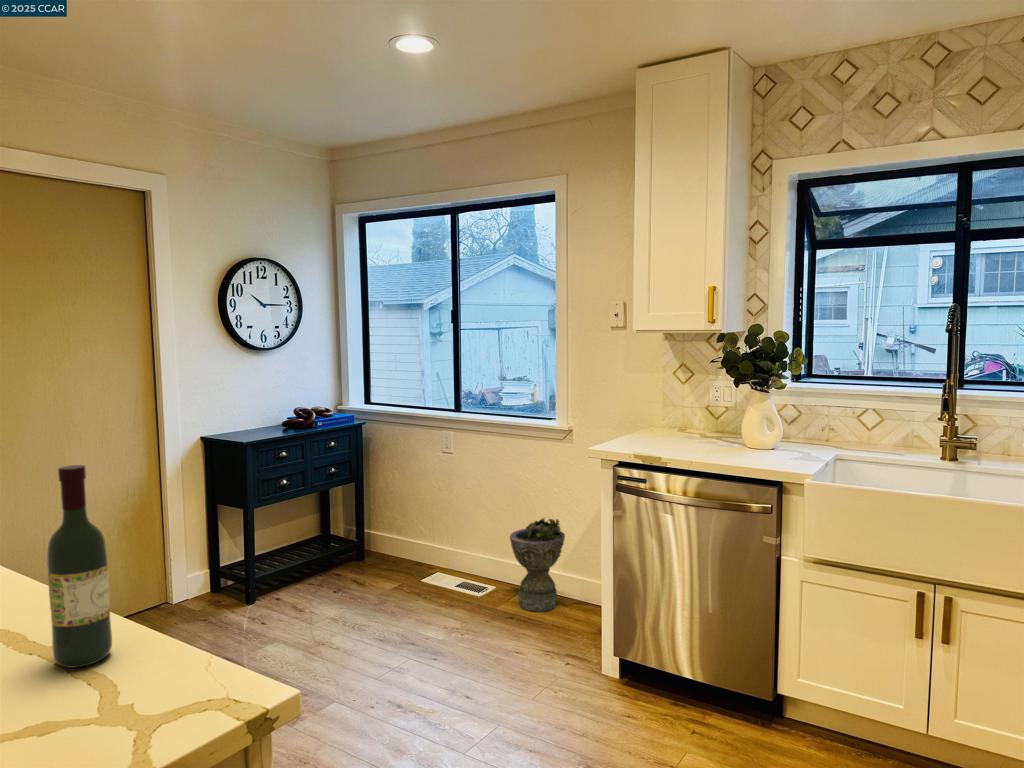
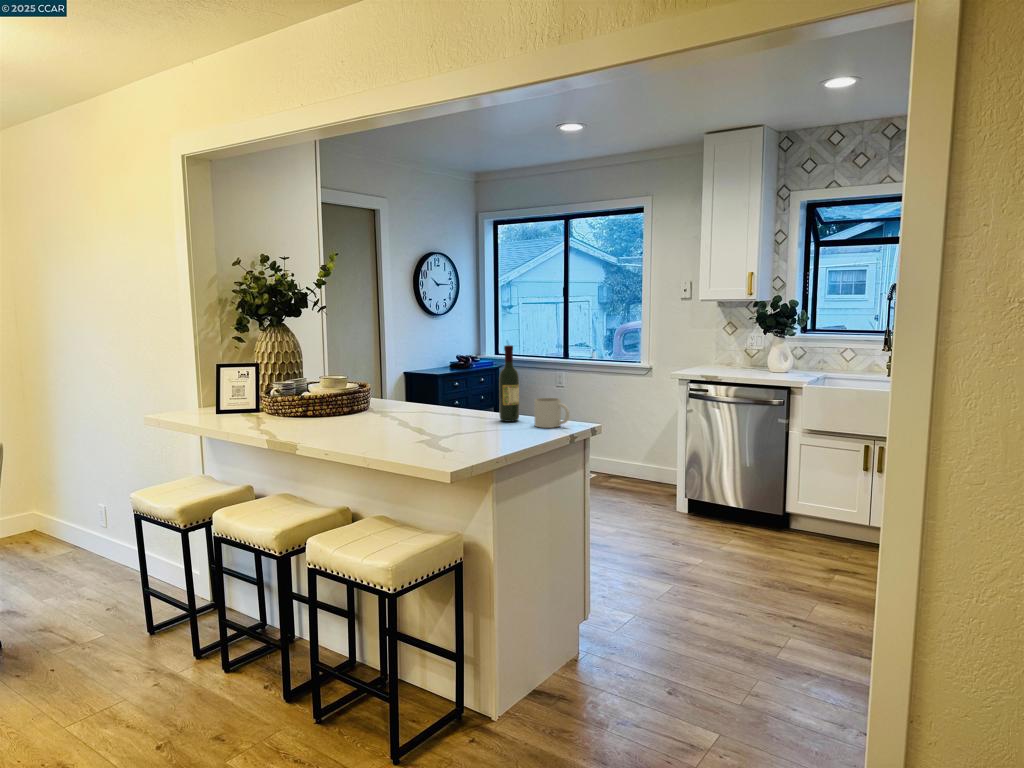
planter: present [510,518,565,612] -> none [611,425,648,485]
mug: none [105,610,193,712] -> present [534,398,569,428]

